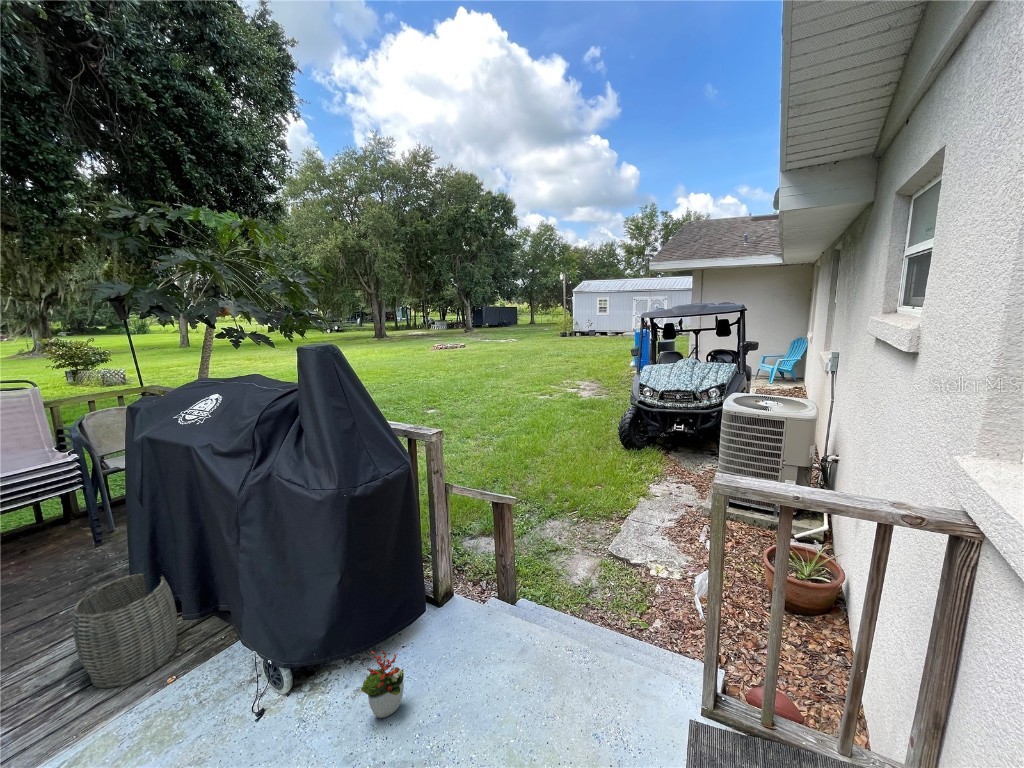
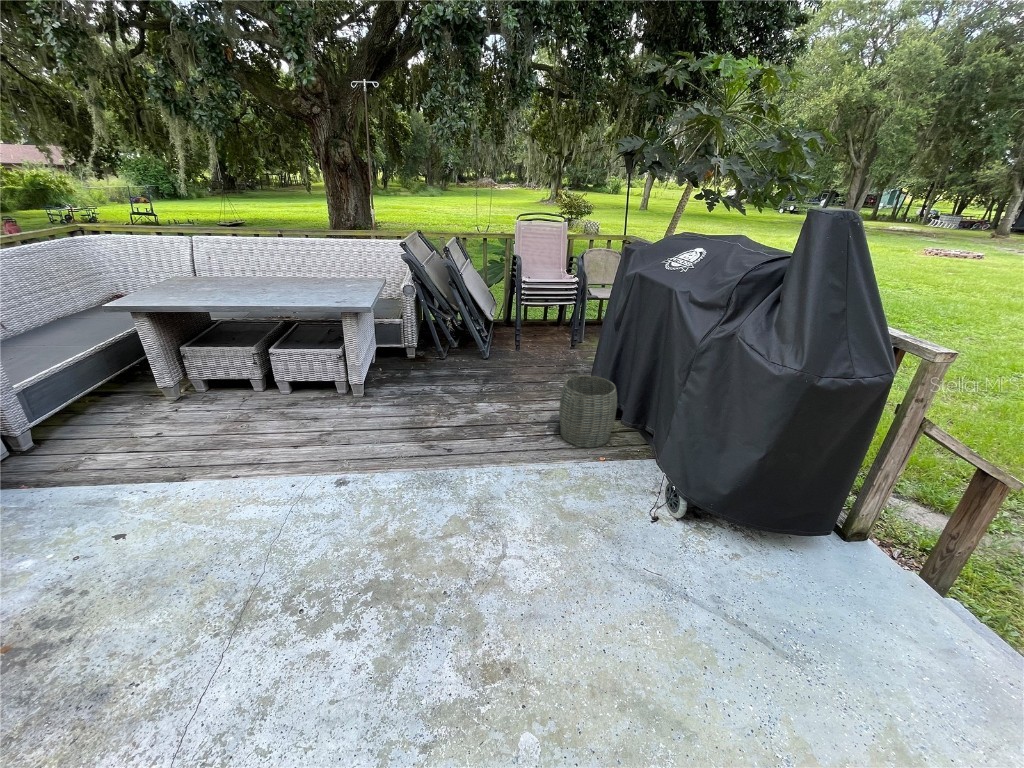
decorative plant: present [361,651,404,718] -> none [746,531,793,592]

